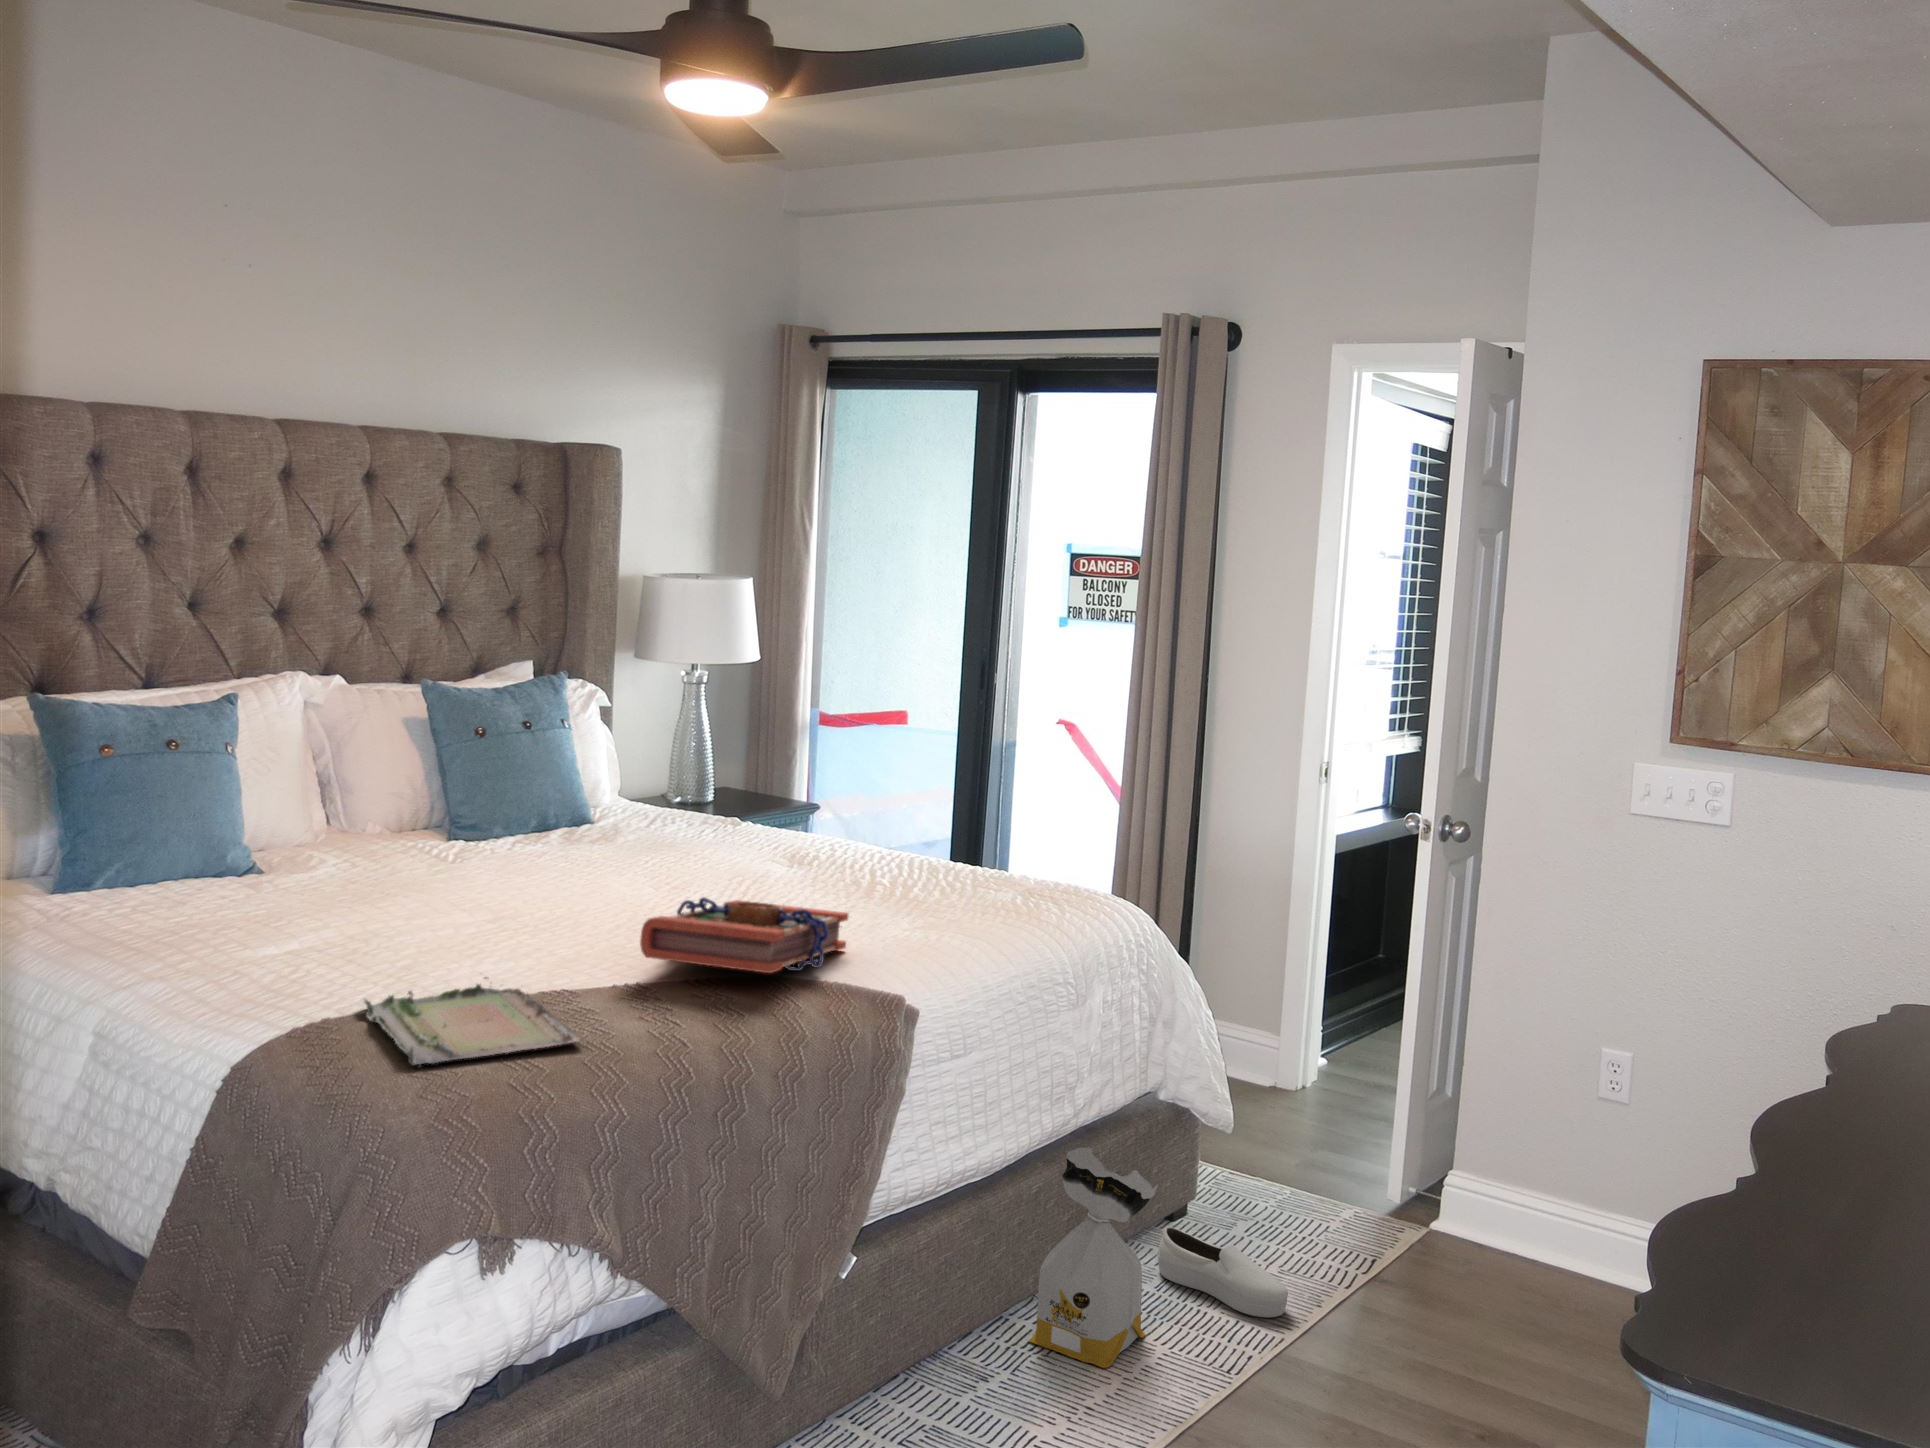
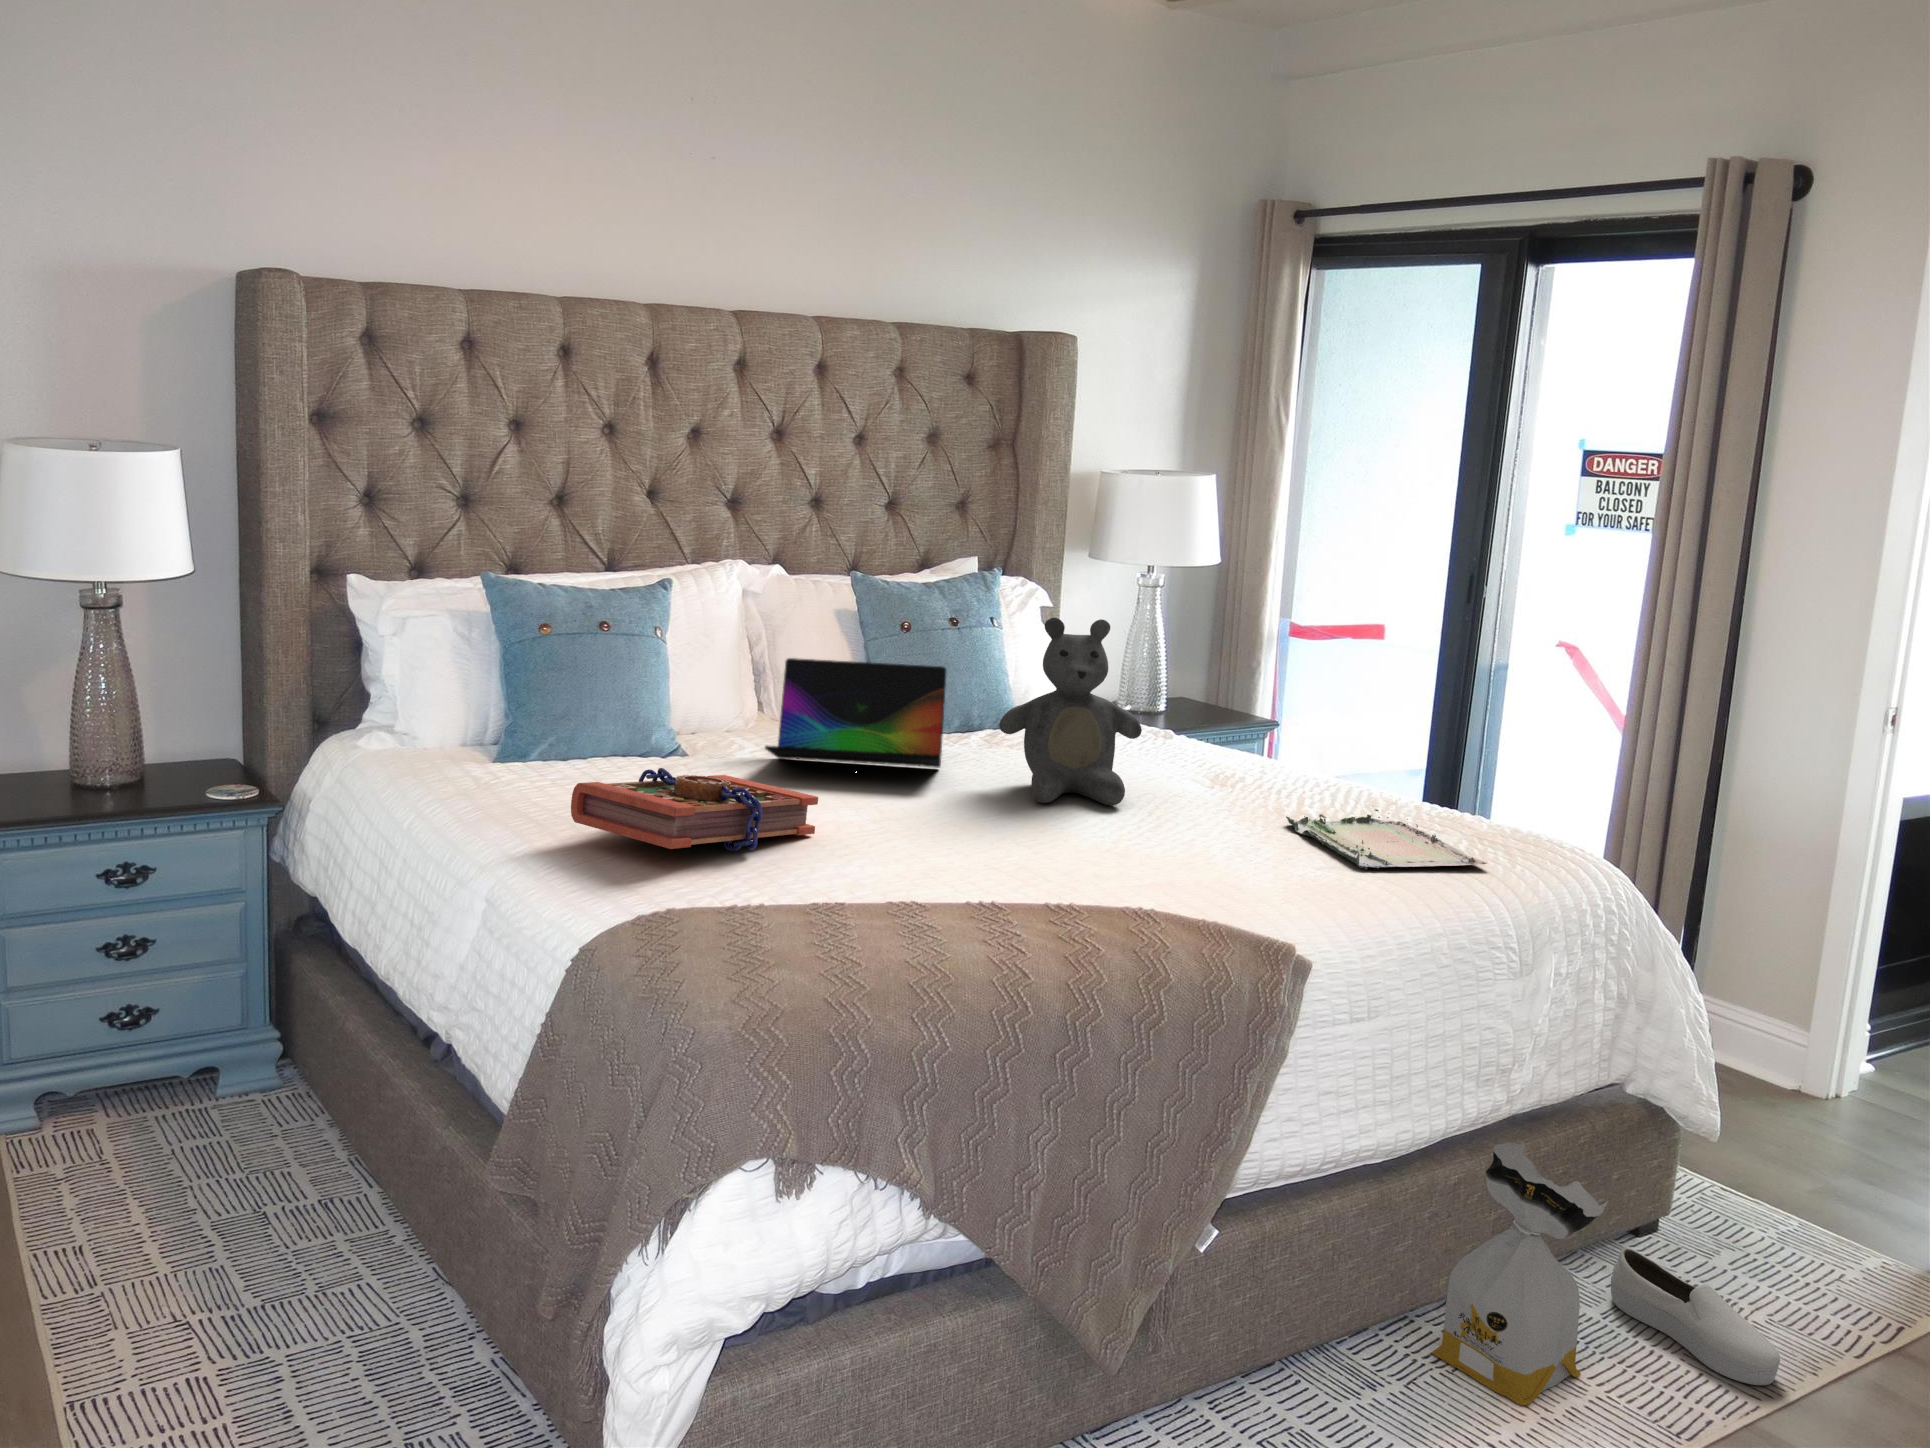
teddy bear: none [597,718,732,894] -> present [999,618,1142,806]
laptop: none [357,769,542,880] -> present [765,658,946,768]
book: present [640,897,848,973] -> present [571,768,818,851]
tray: present [364,977,585,1066] -> present [1286,809,1487,870]

